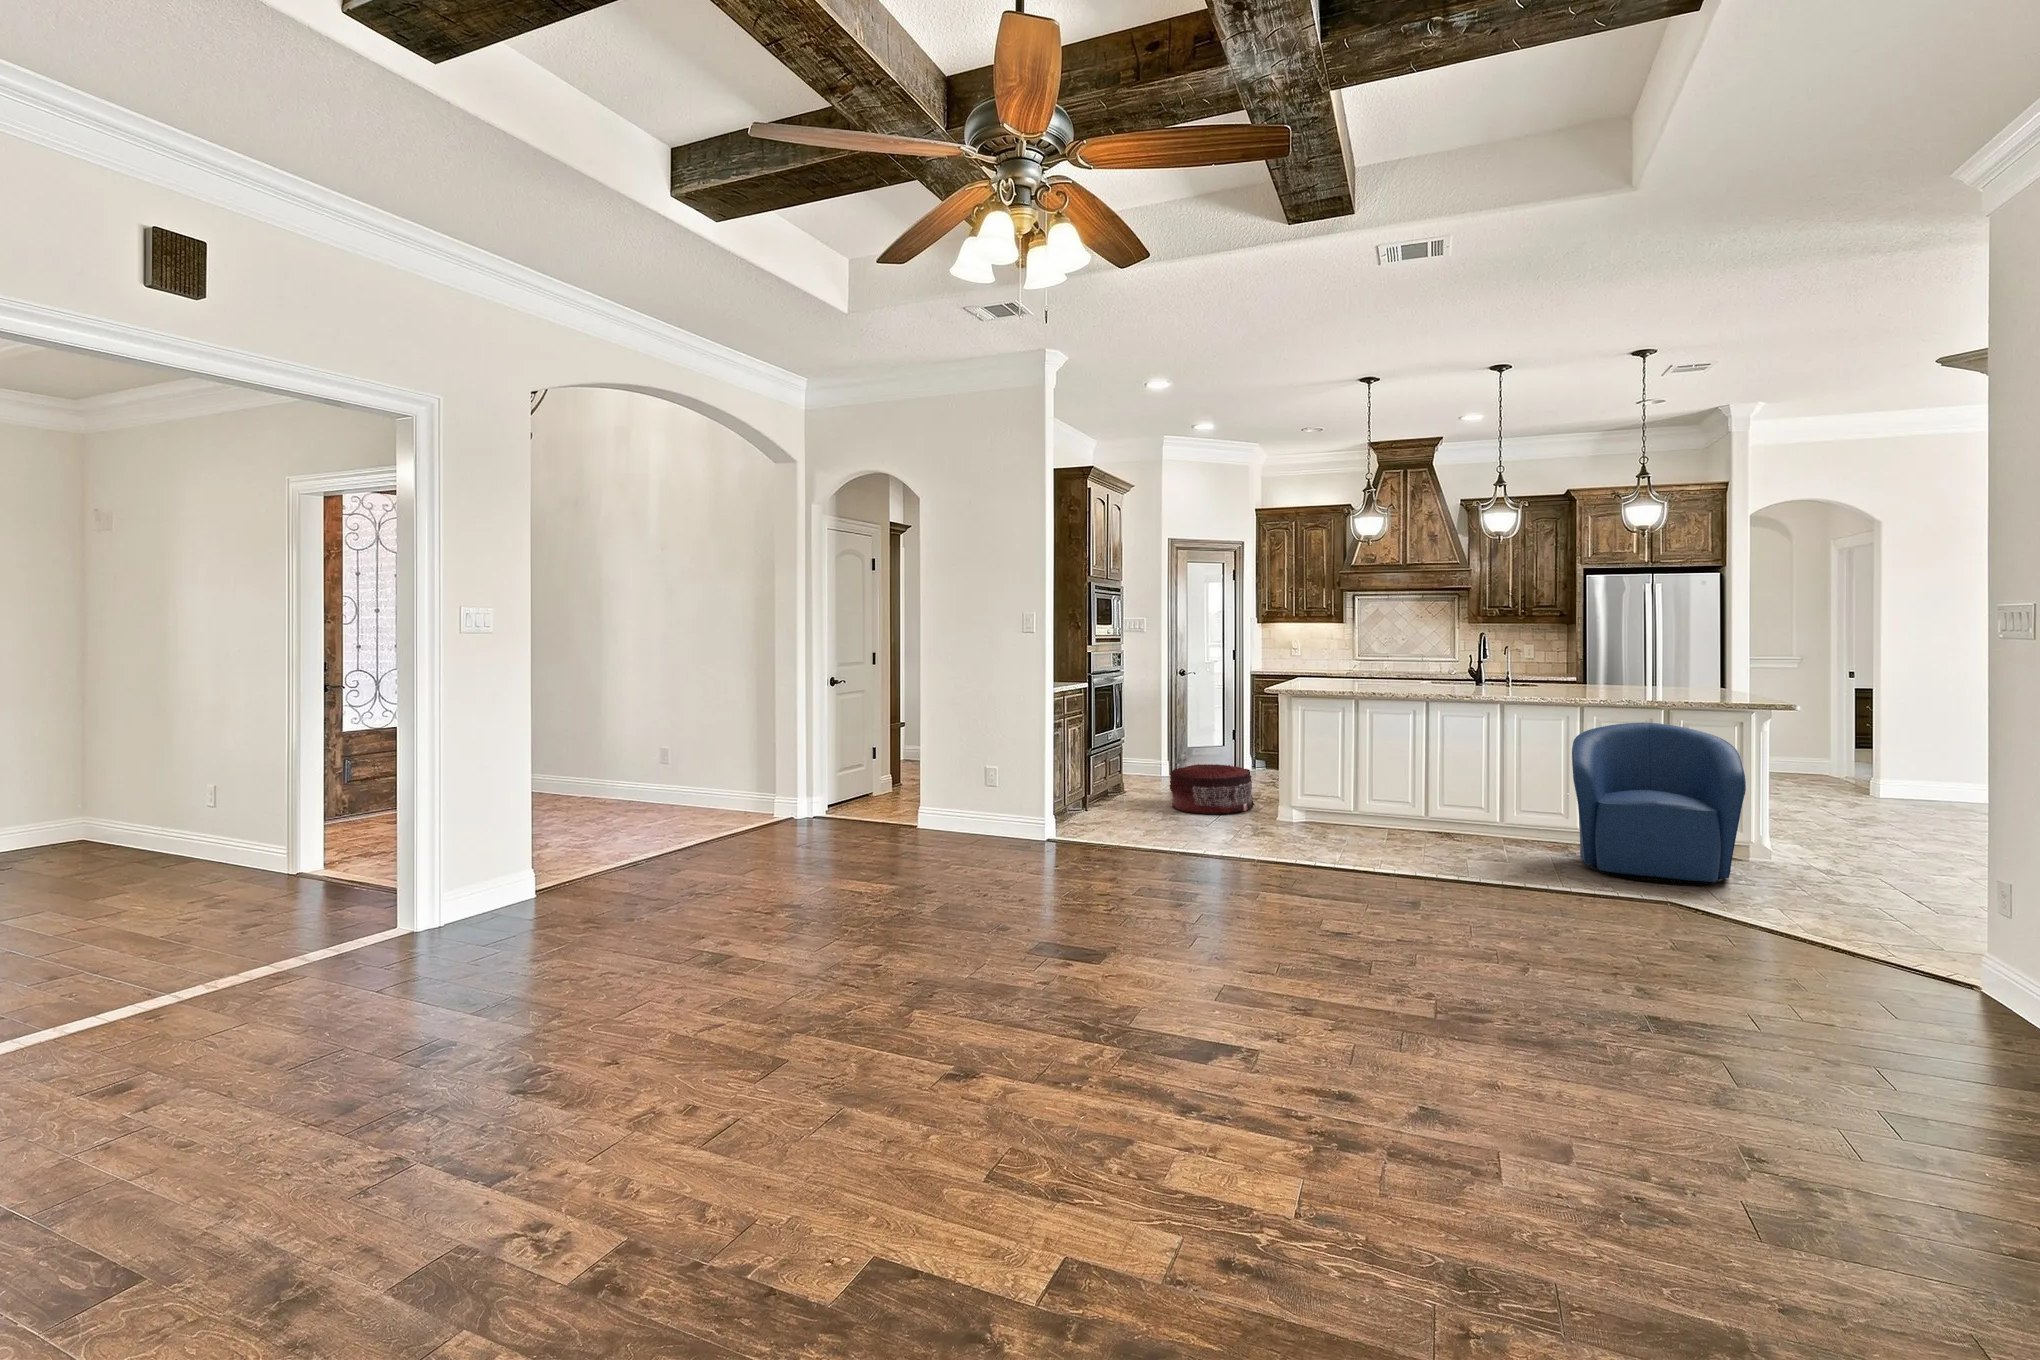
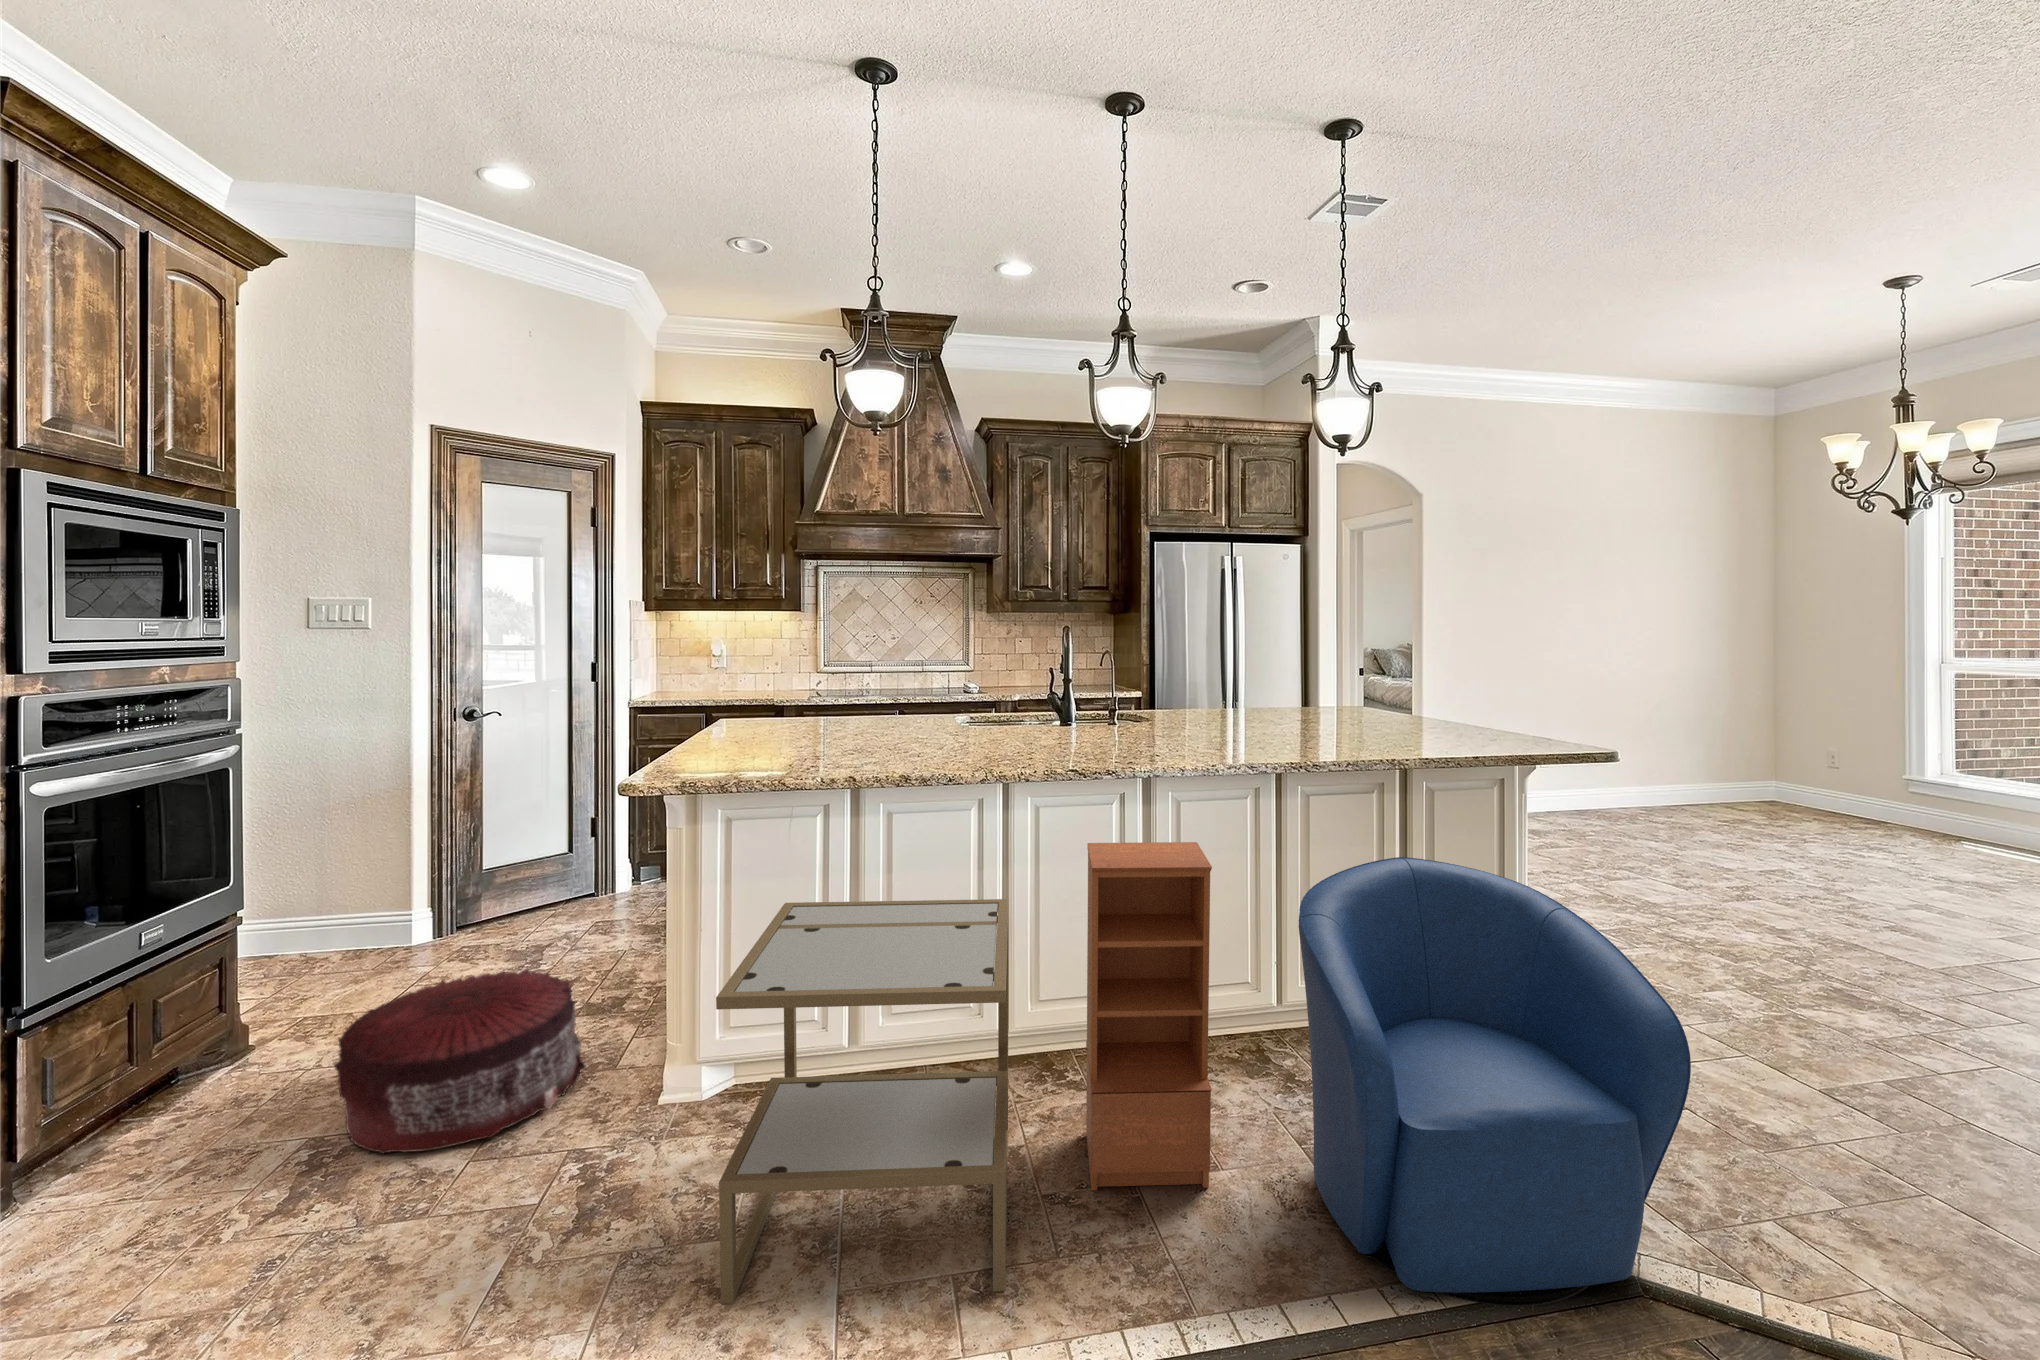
bookcase: none [1474,708,1534,854] -> present [1086,842,1212,1190]
side table: none [1322,726,1442,855] -> present [716,899,1009,1304]

